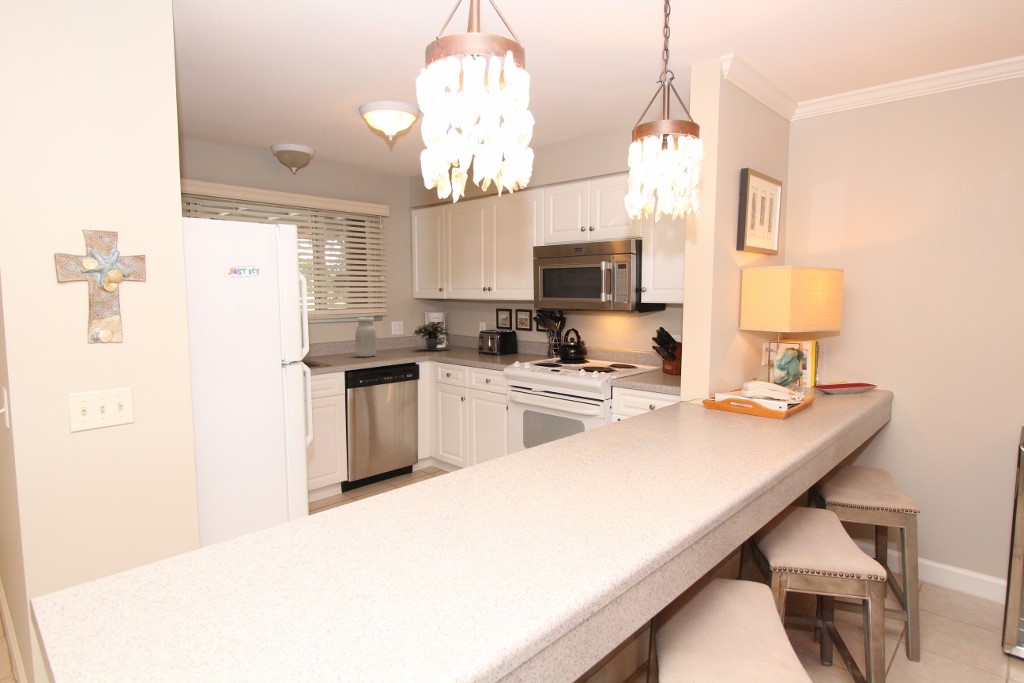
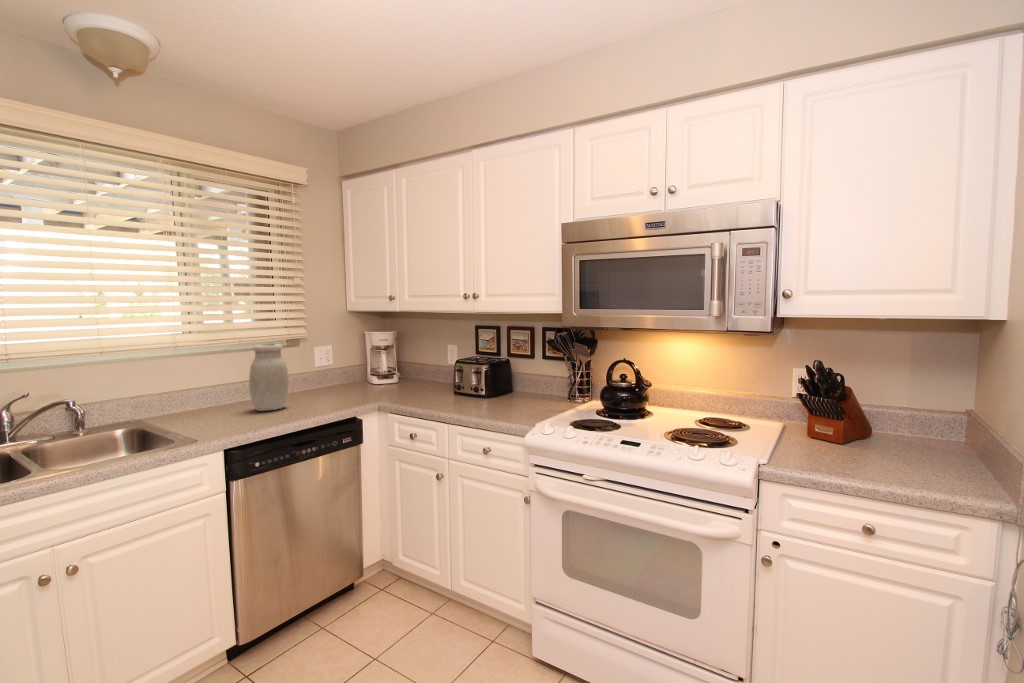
potted plant: present [414,323,449,351] -> none [349,348,405,391]

